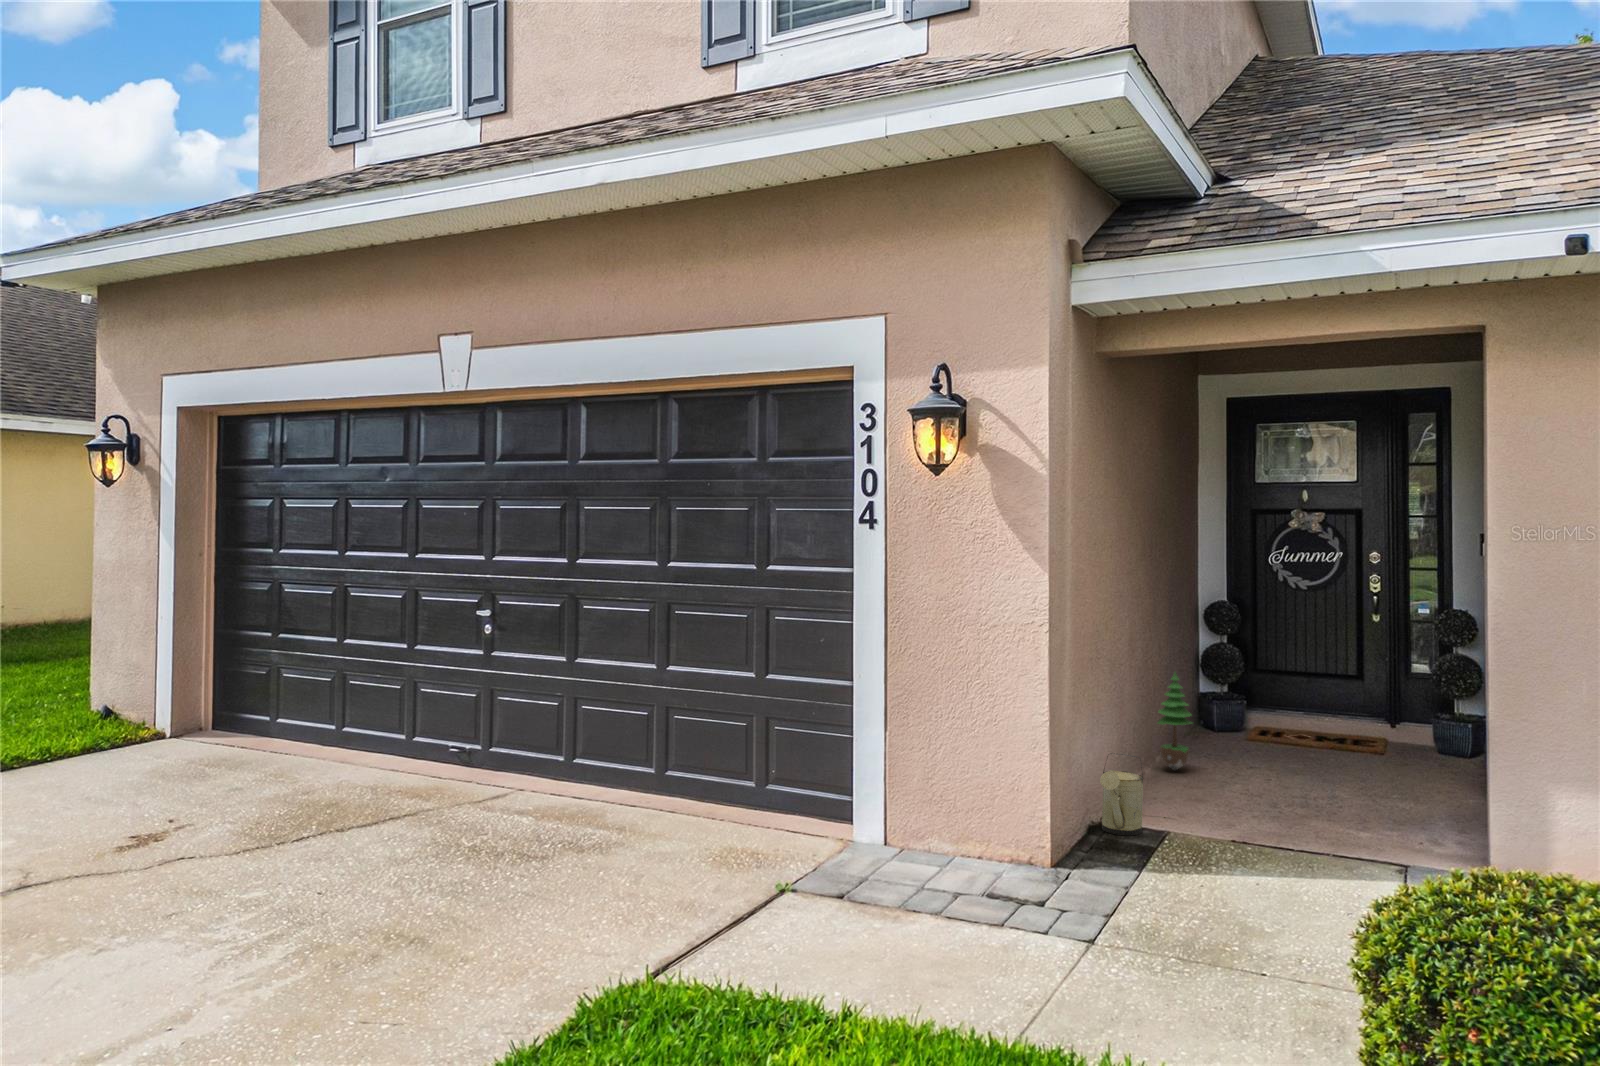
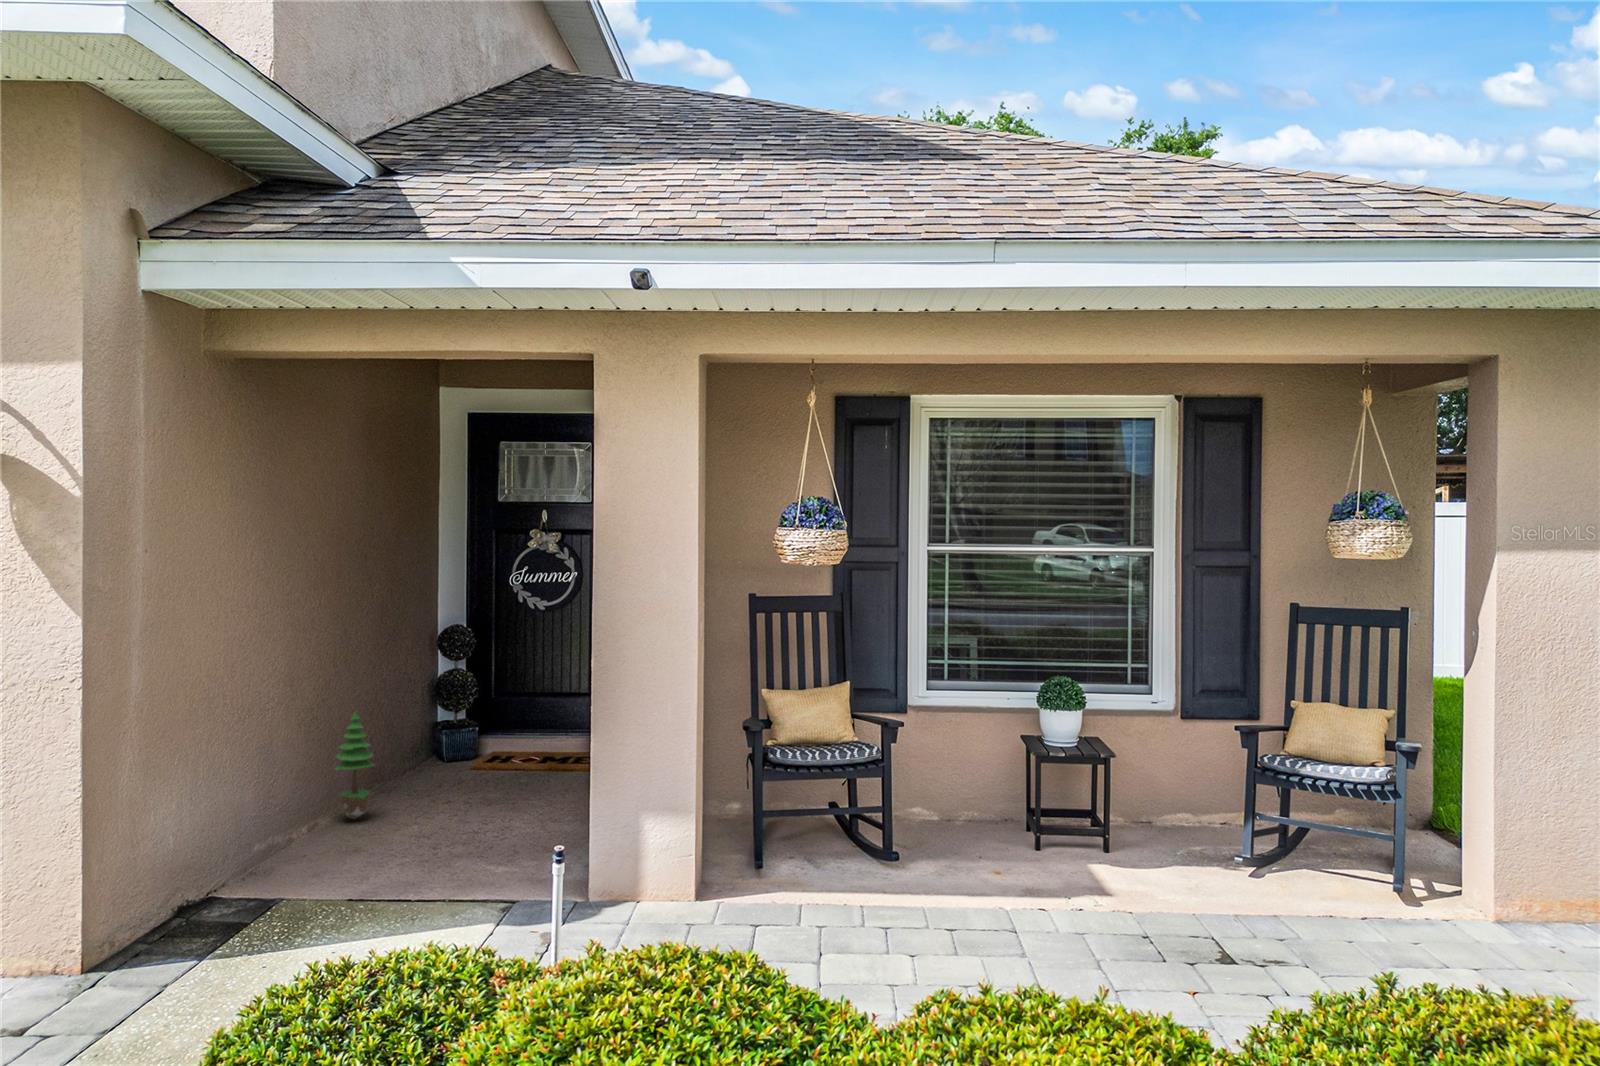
watering can: present [1100,753,1143,836] -> none [181,818,255,914]

